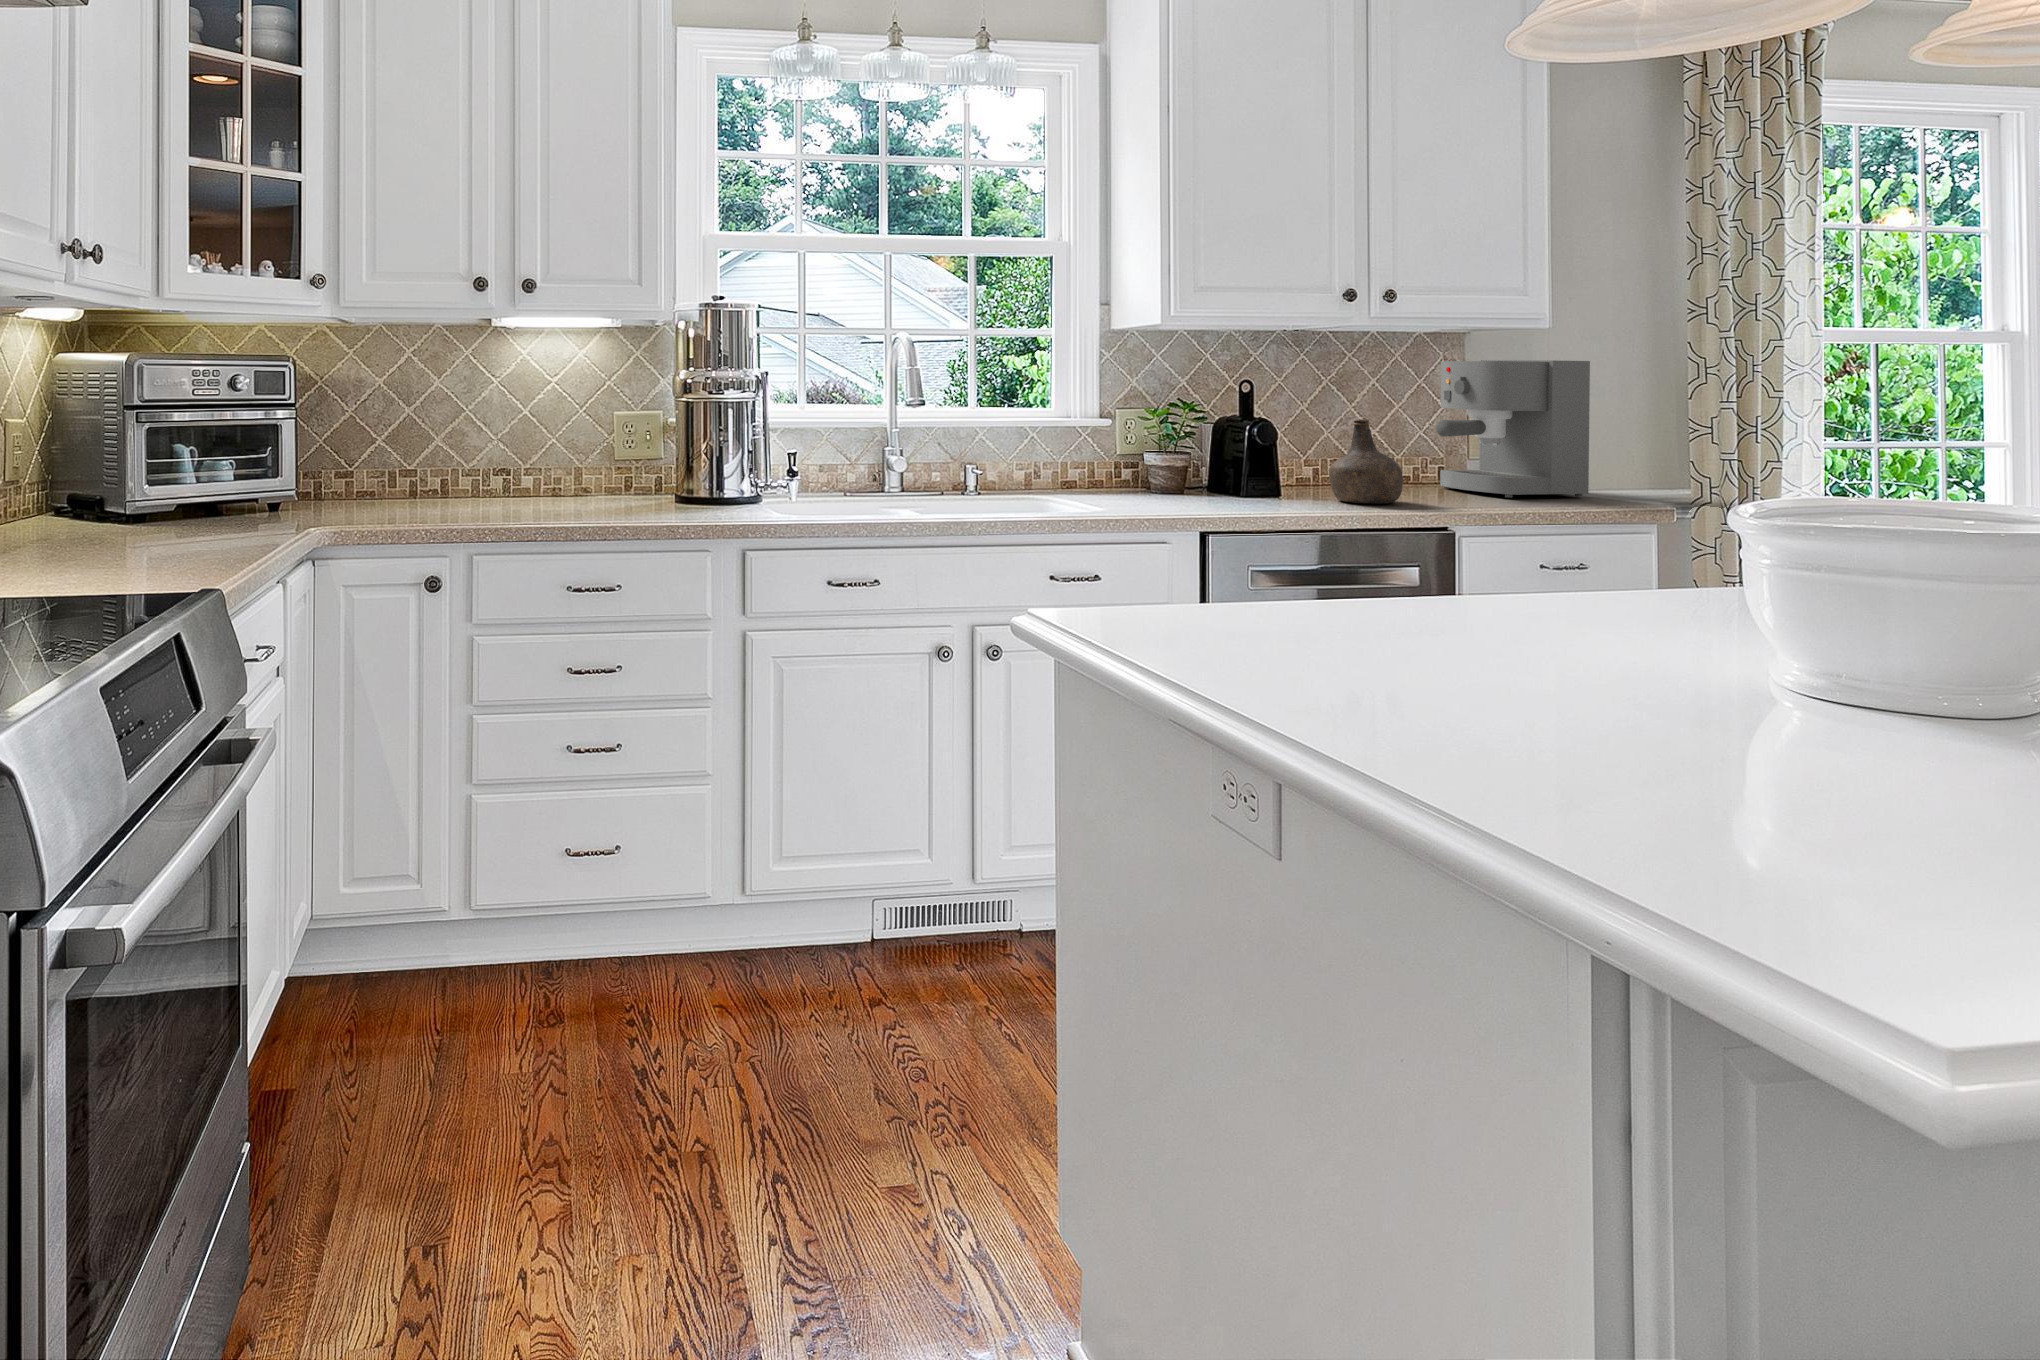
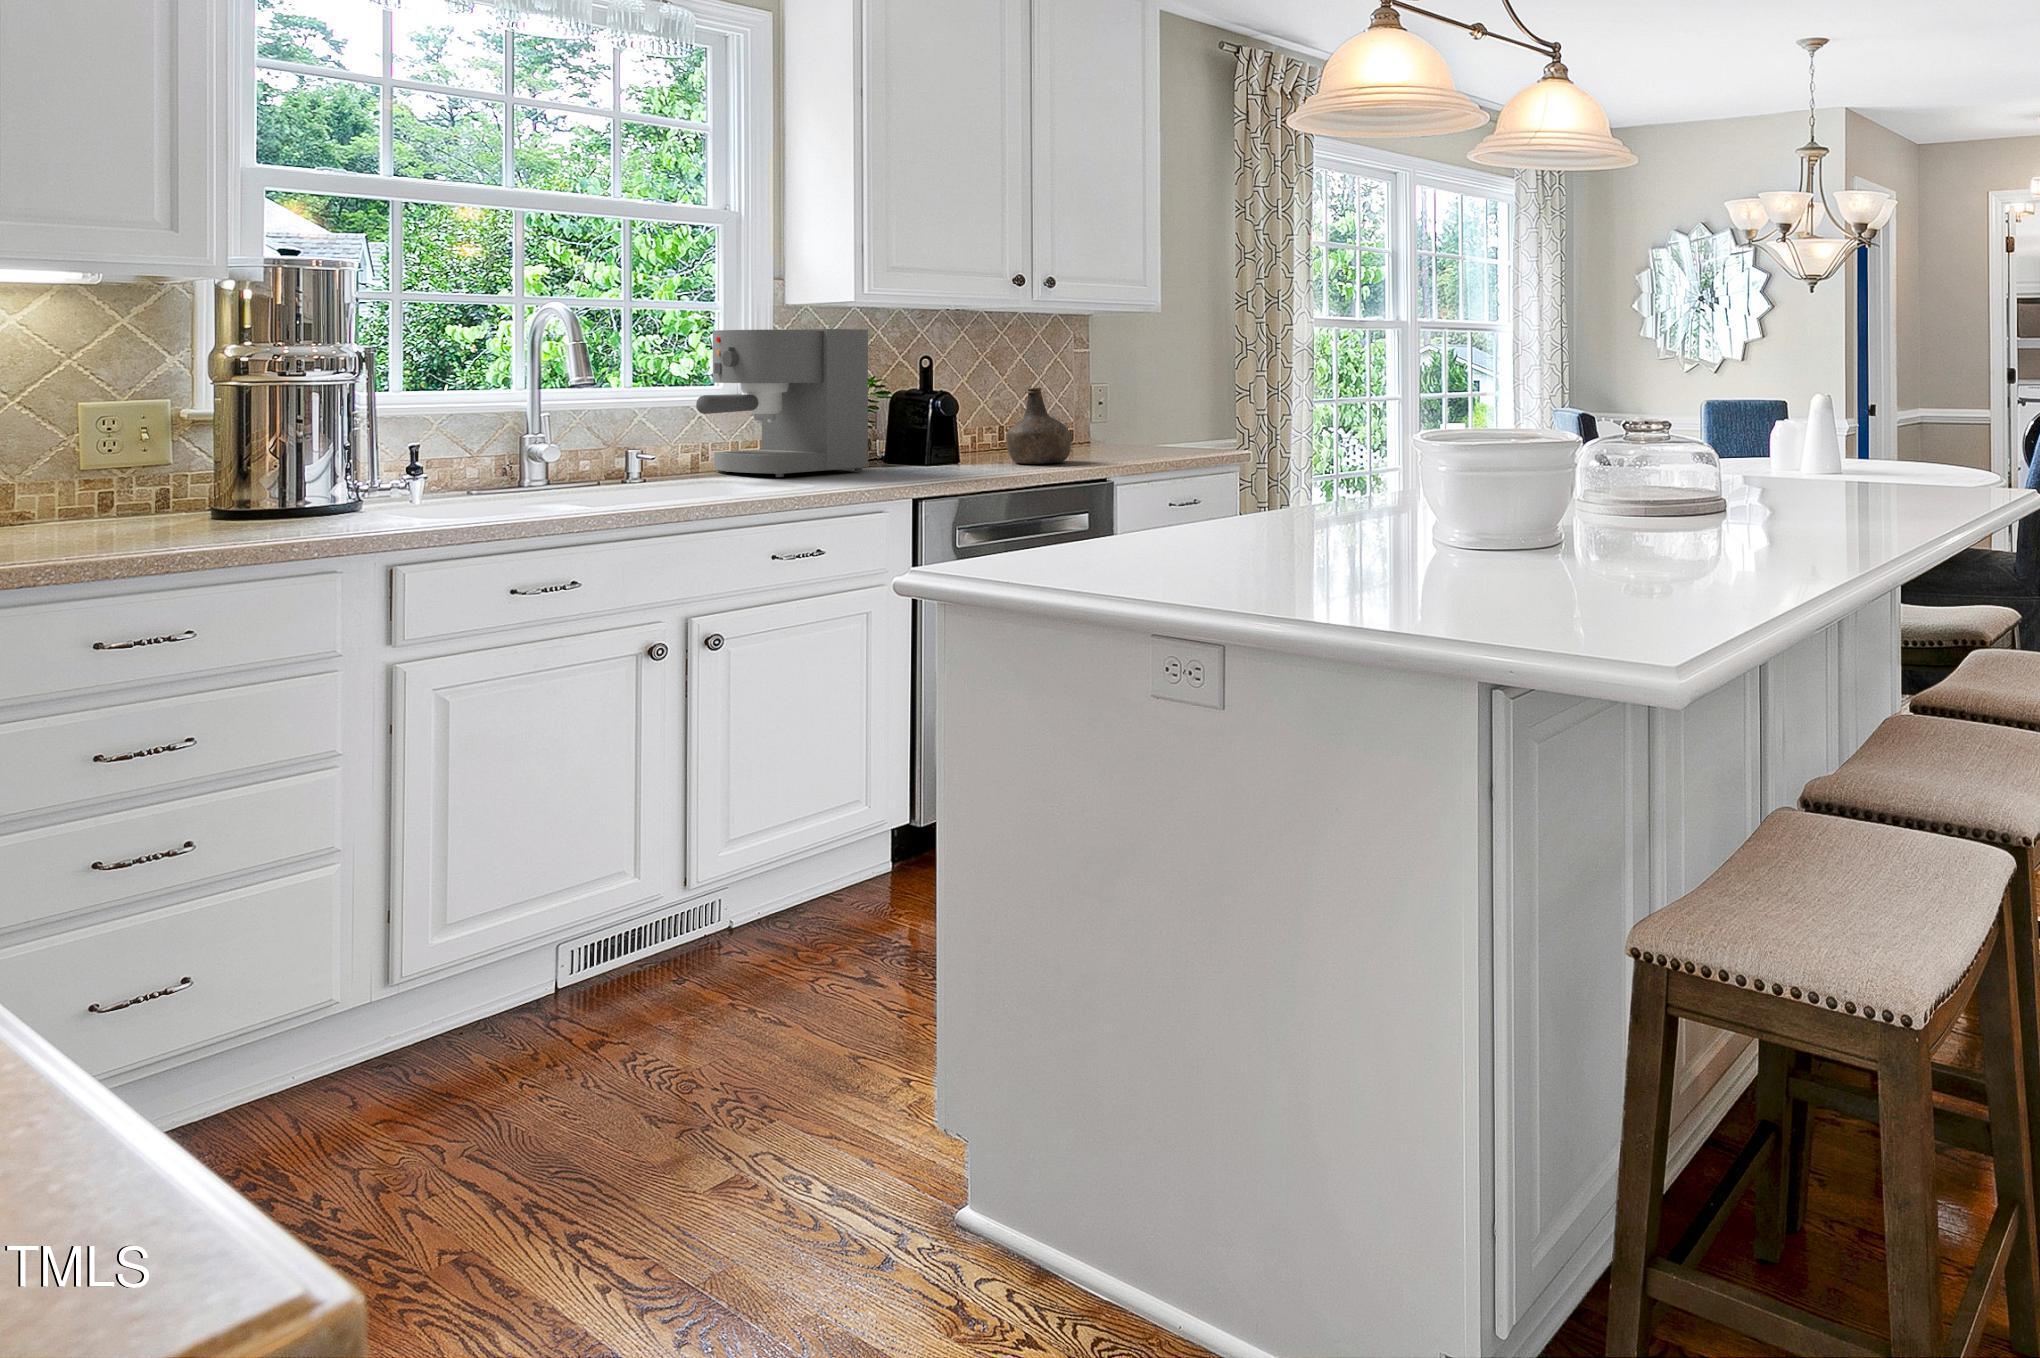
coffee maker: present [1436,360,1590,498] -> present [696,329,868,477]

